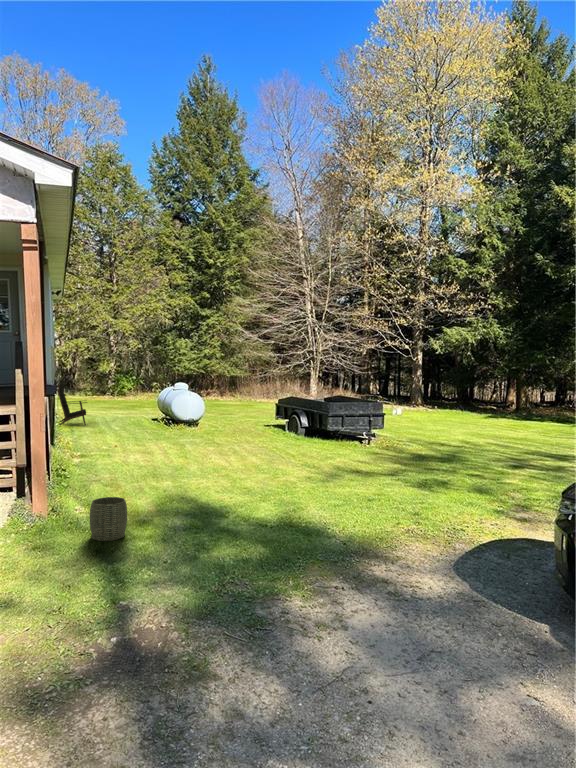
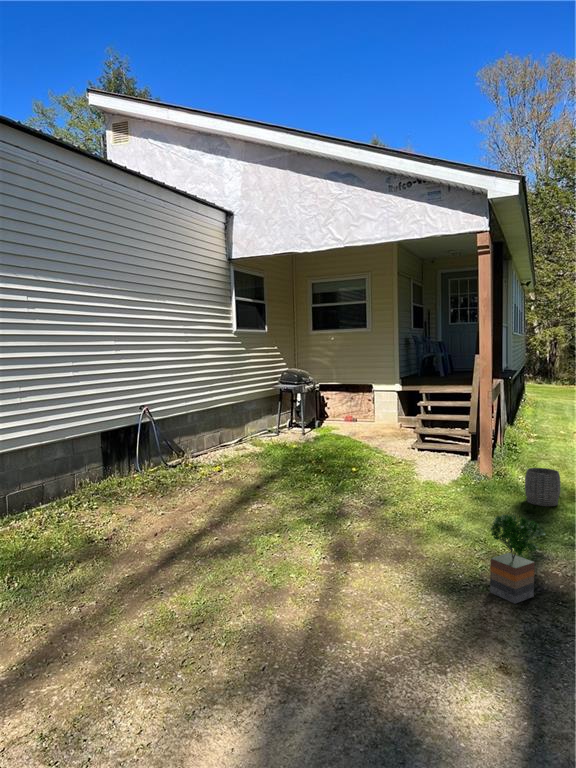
lounge chair: present [58,383,87,426] -> none [524,370,555,412]
potted tree: none [86,577,154,695] -> present [490,515,545,604]

